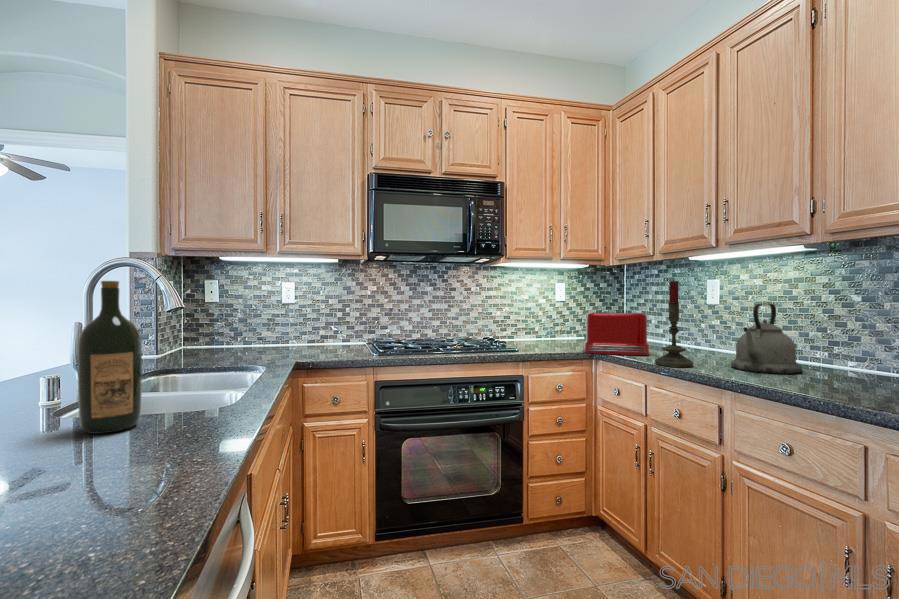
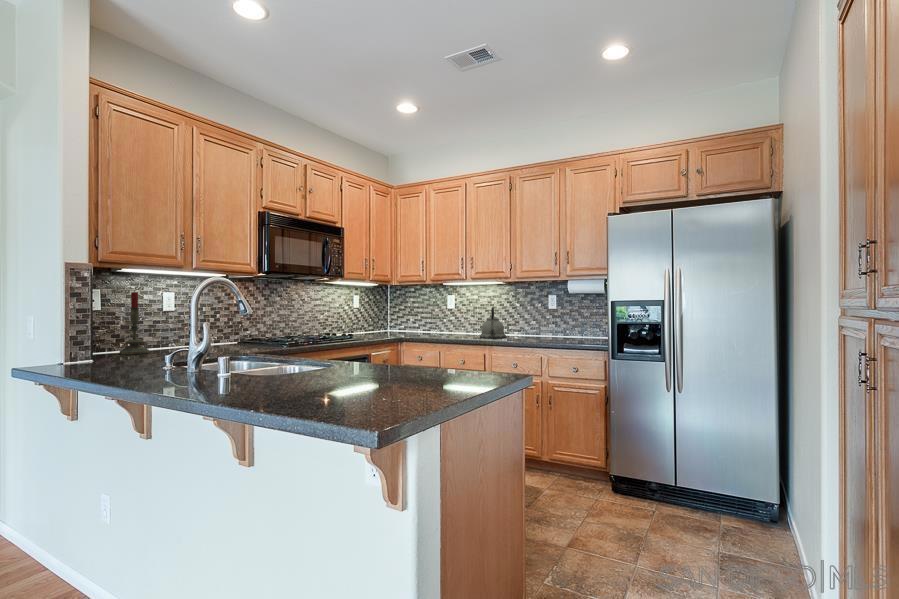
candle: present [655,279,693,367] -> present [120,291,149,355]
wine bottle: present [78,281,142,434] -> none [356,297,380,368]
toaster: present [582,312,649,355] -> none [401,314,437,338]

